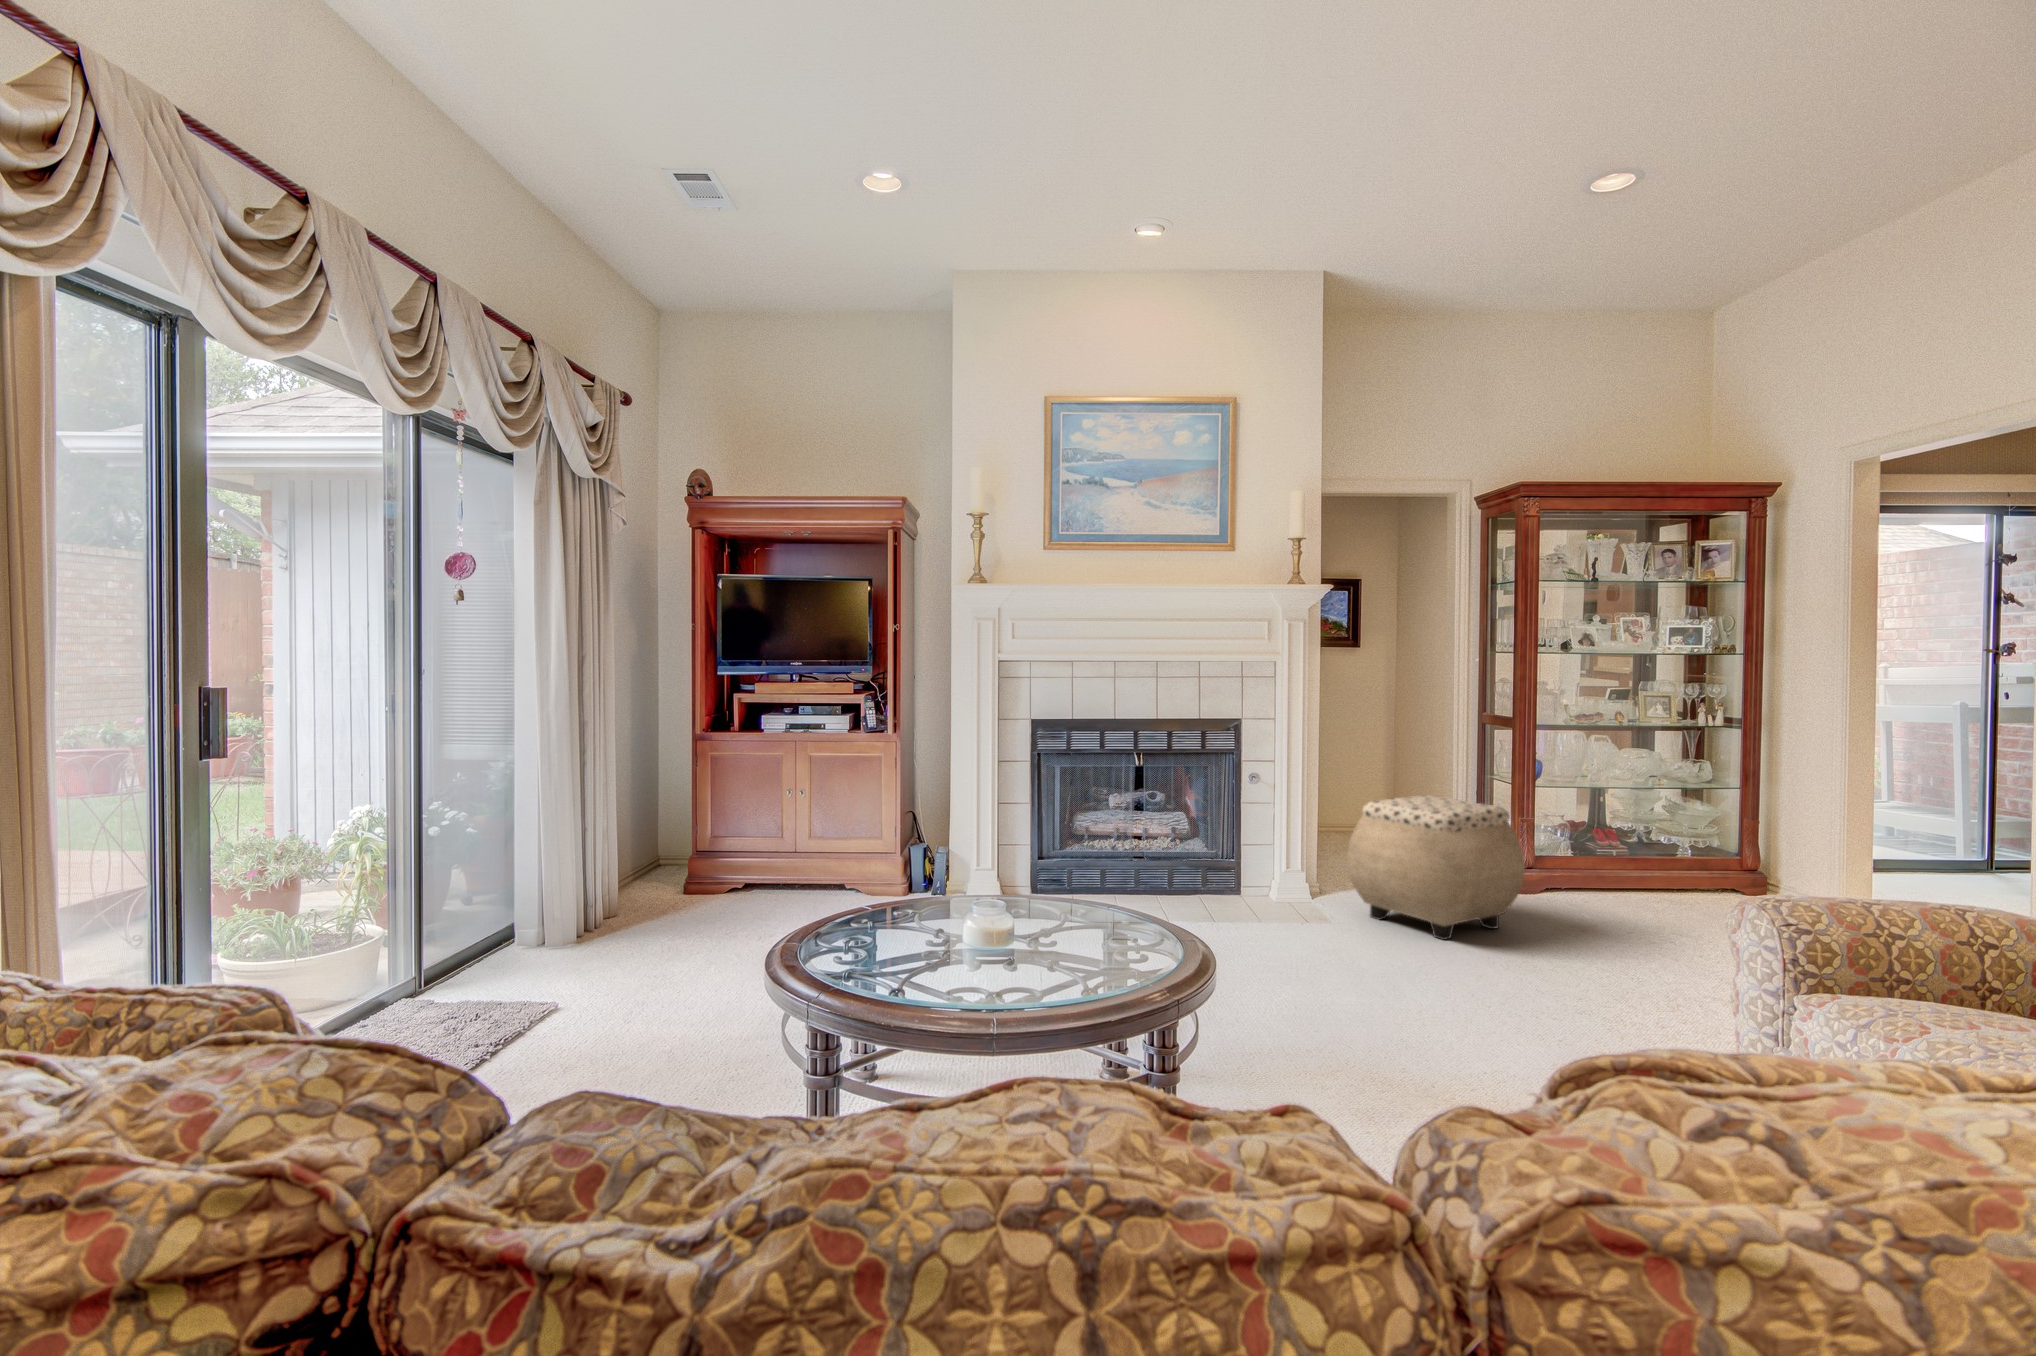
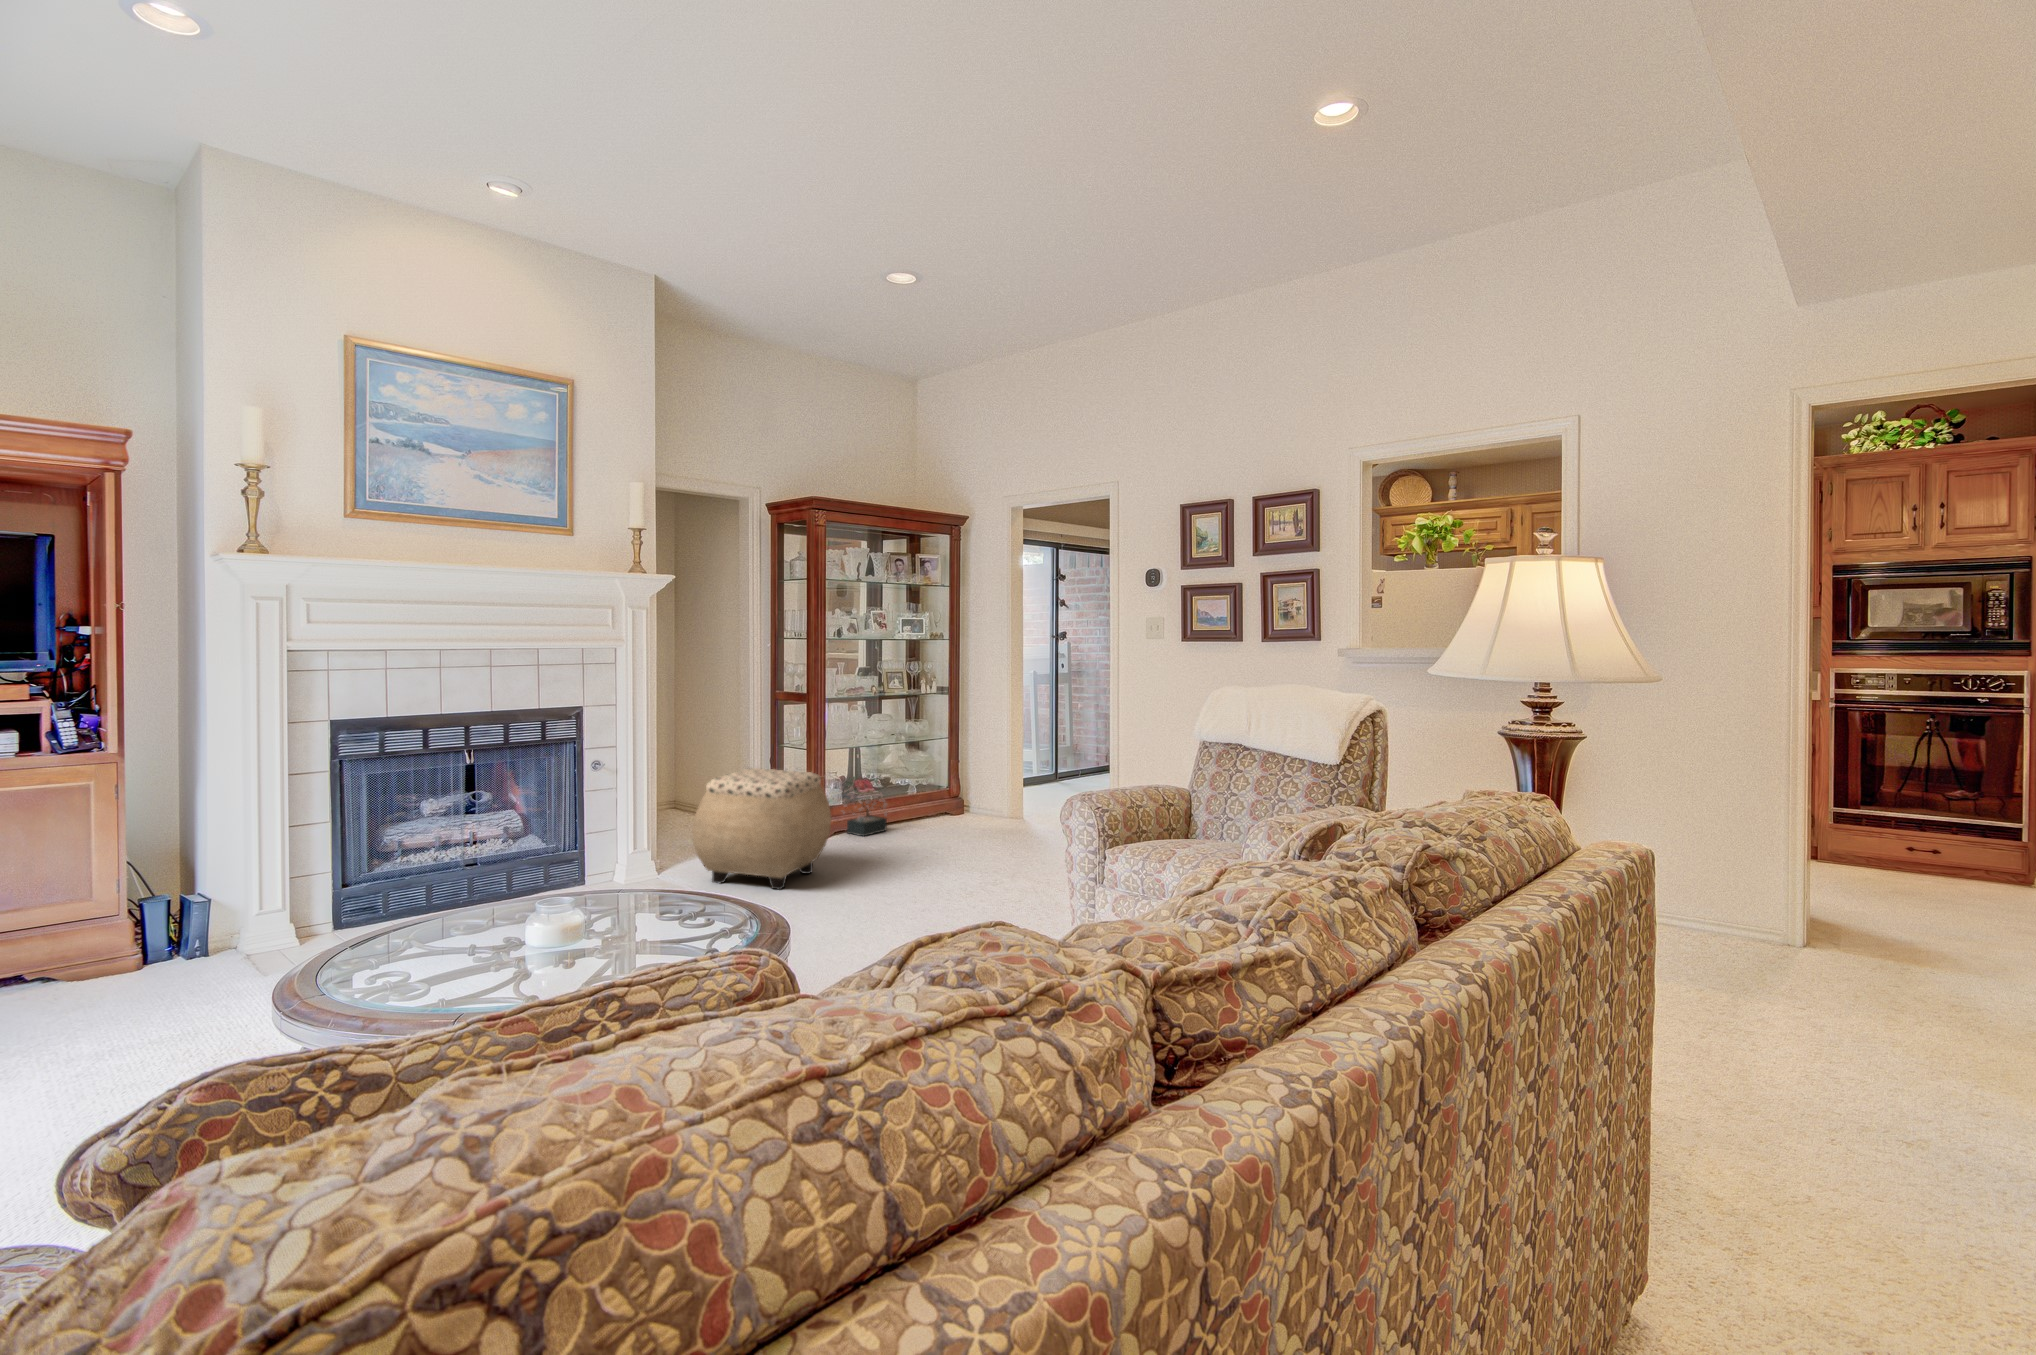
decorative plant: none [1562,832,1640,899] -> present [839,787,887,836]

